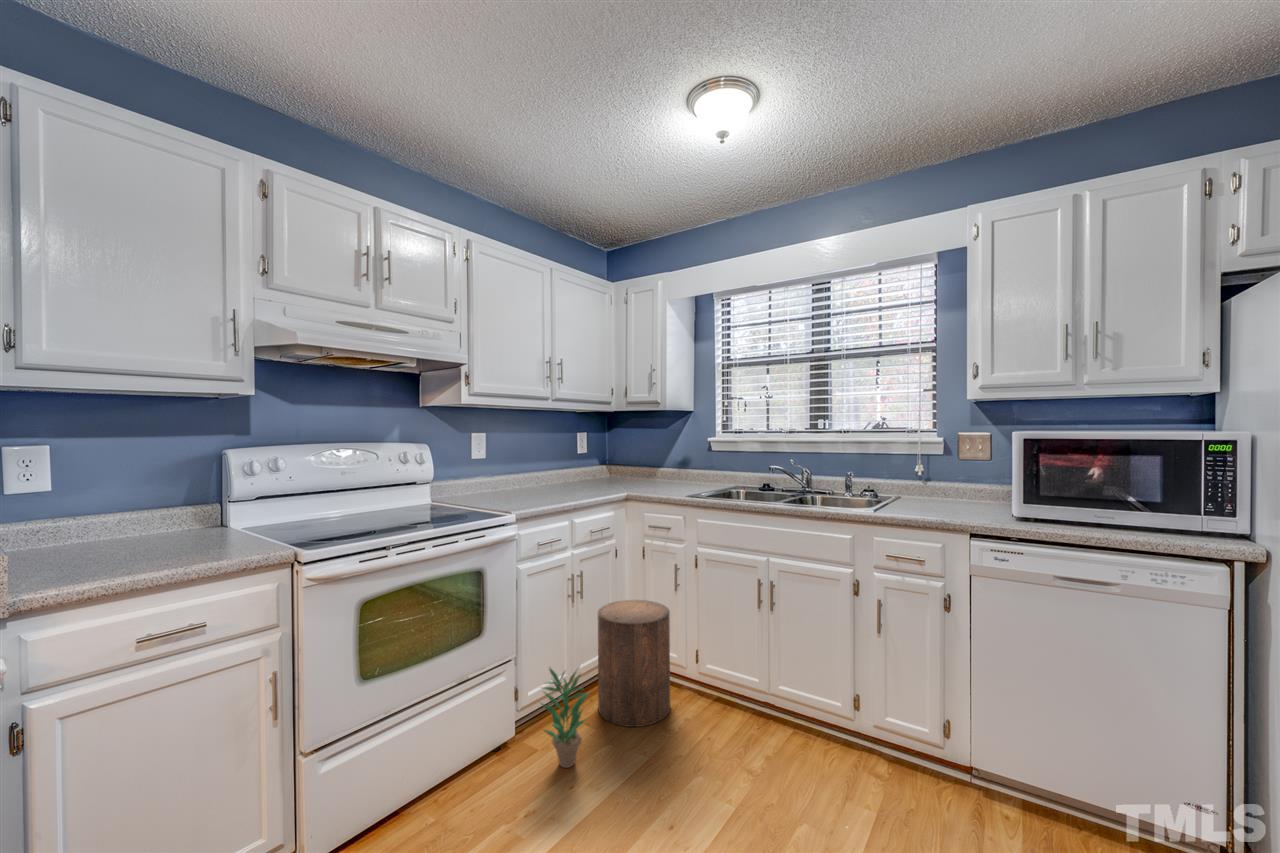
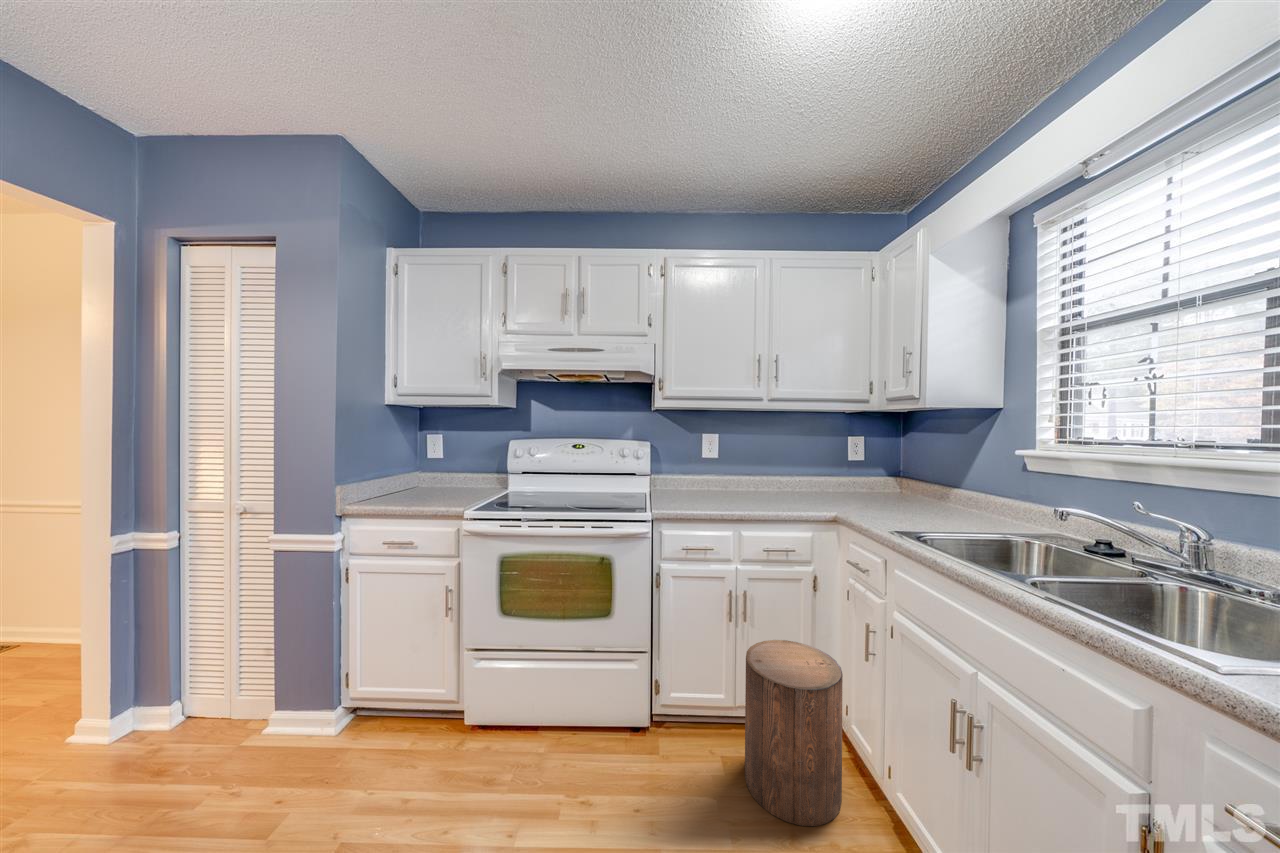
potted plant: present [541,669,589,768] -> none [626,675,689,796]

